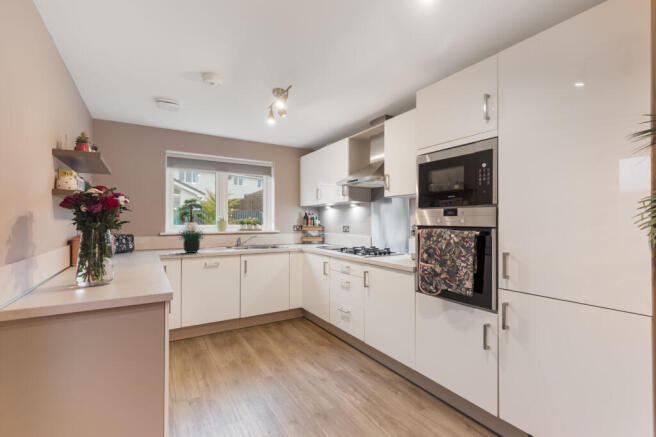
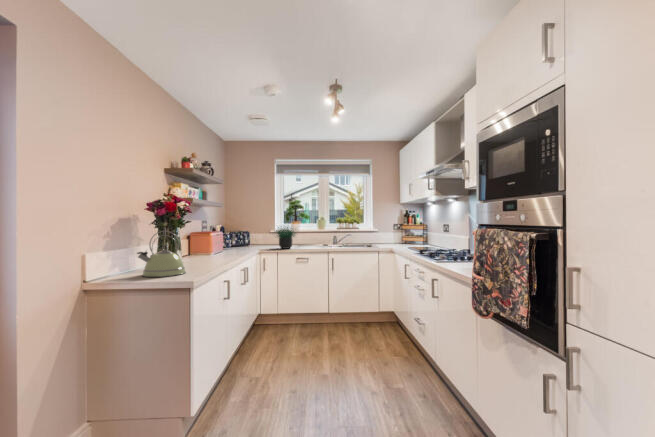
kettle: none [76,233,144,293] -> present [137,231,185,277]

